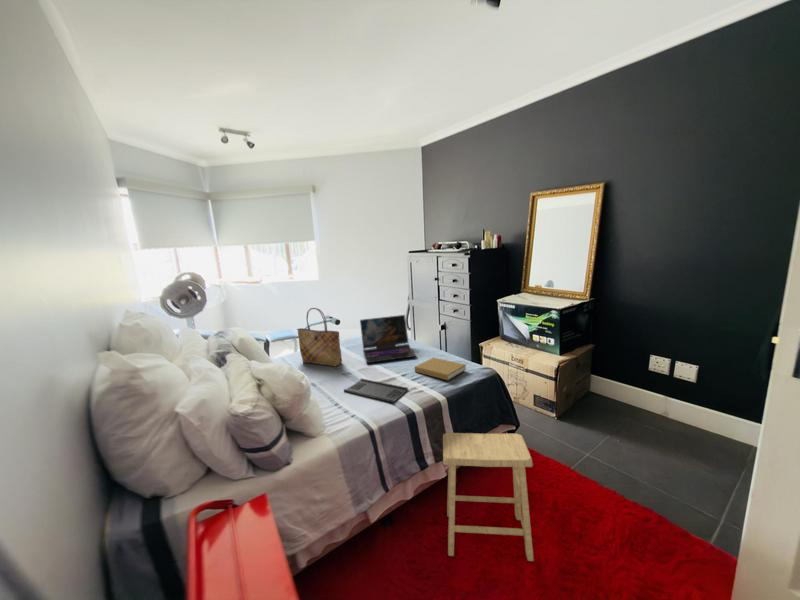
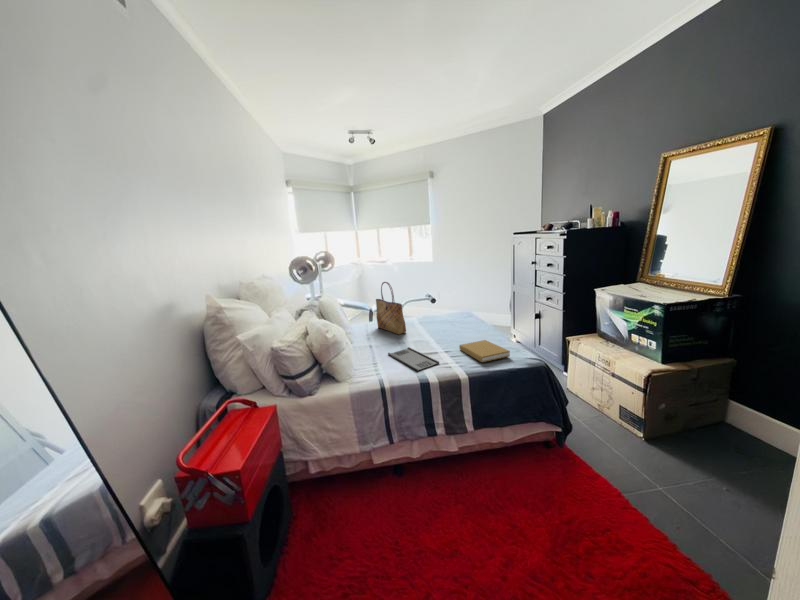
laptop: present [360,315,416,363] -> none [424,296,474,337]
footstool: present [443,433,533,561] -> none [431,408,526,558]

